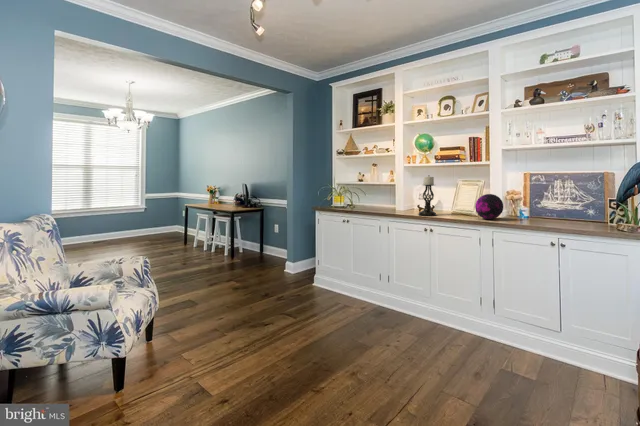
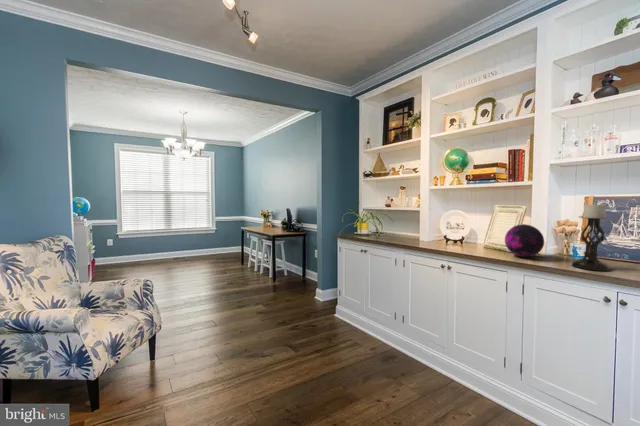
candle holder: present [419,175,436,216] -> present [572,202,610,271]

